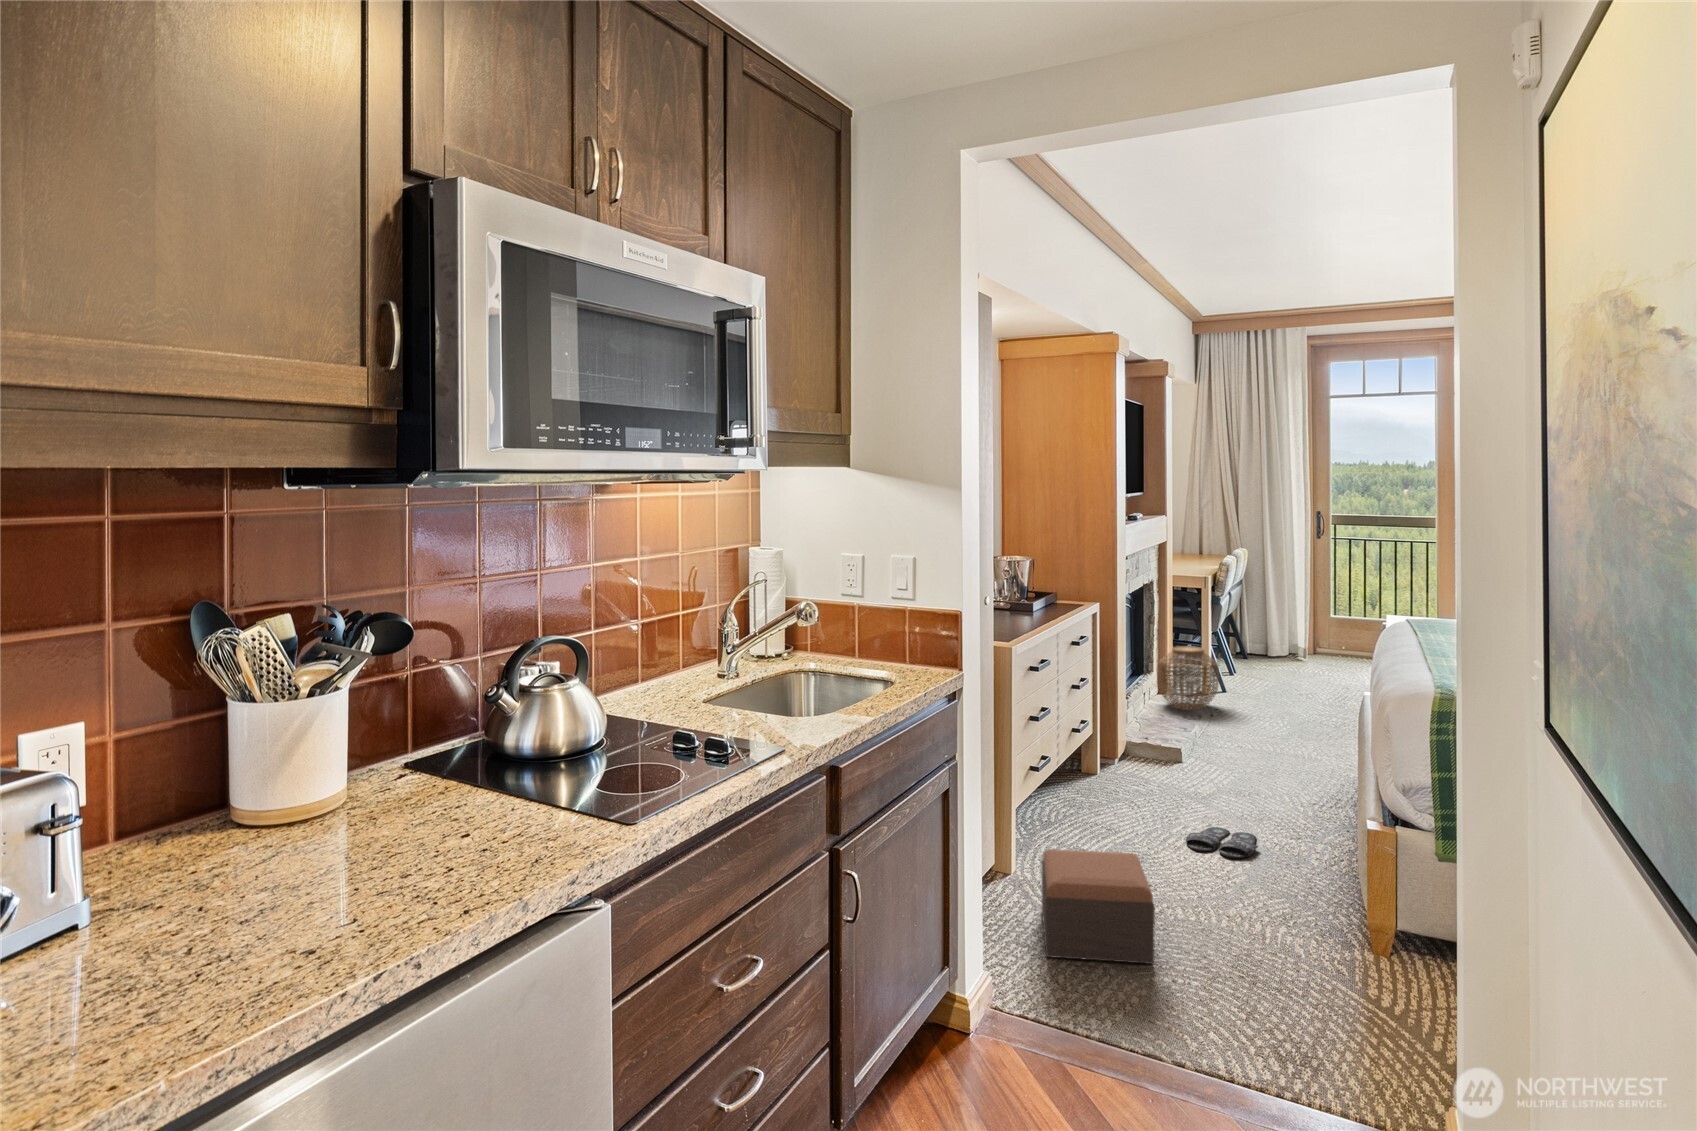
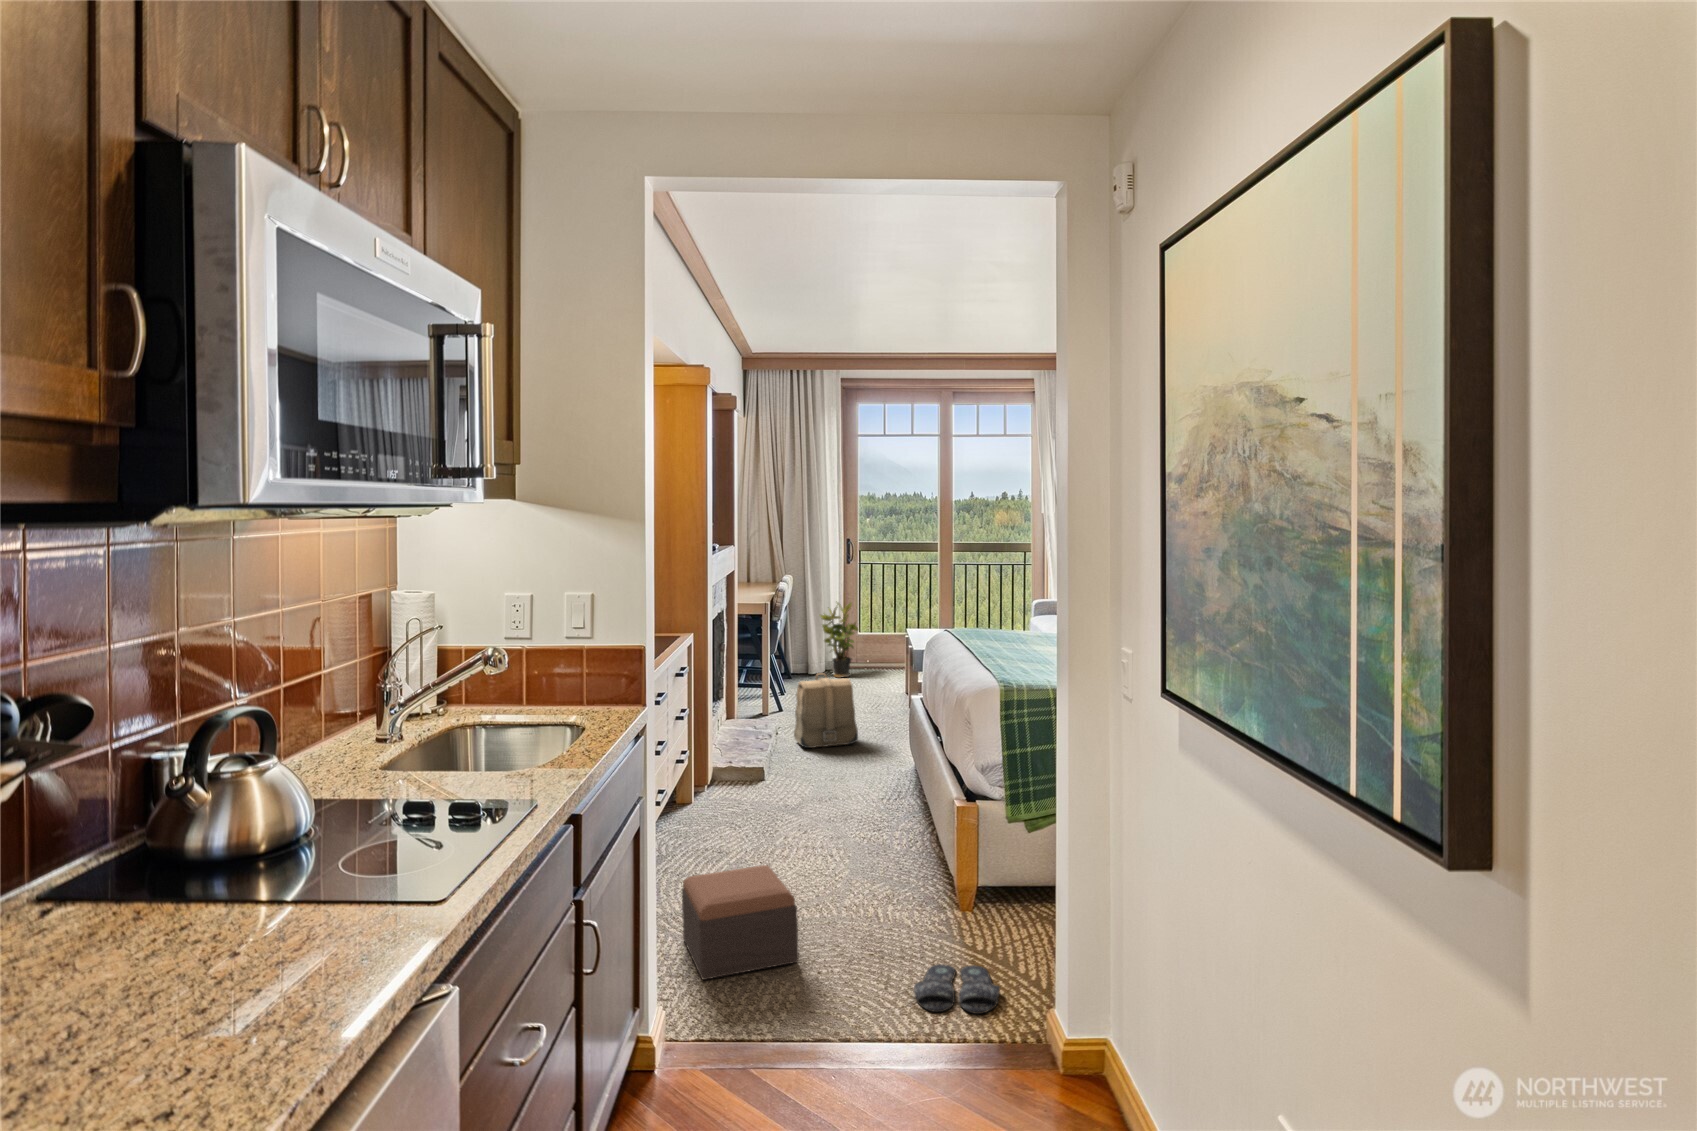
potted plant: none [1282,579,1329,663] -> present [820,603,858,678]
woven basket: present [1158,646,1219,710] -> none [727,670,782,732]
backpack: none [1226,655,1302,737] -> present [794,673,858,748]
slippers: present [1186,827,1258,858] -> present [914,964,1000,1014]

